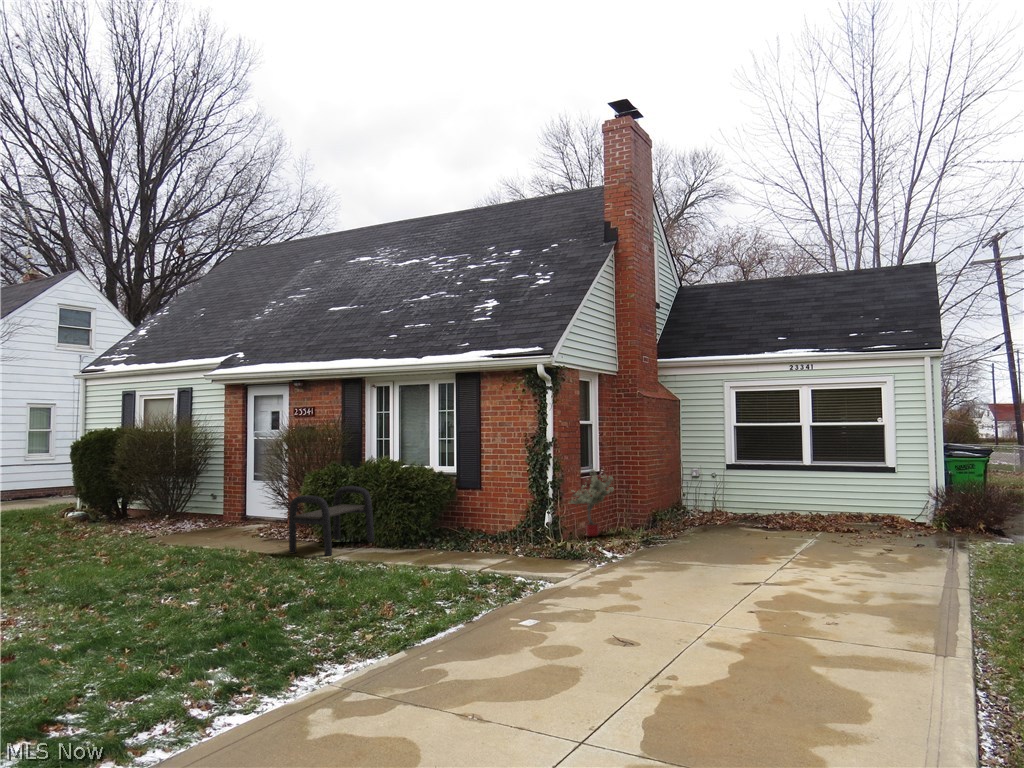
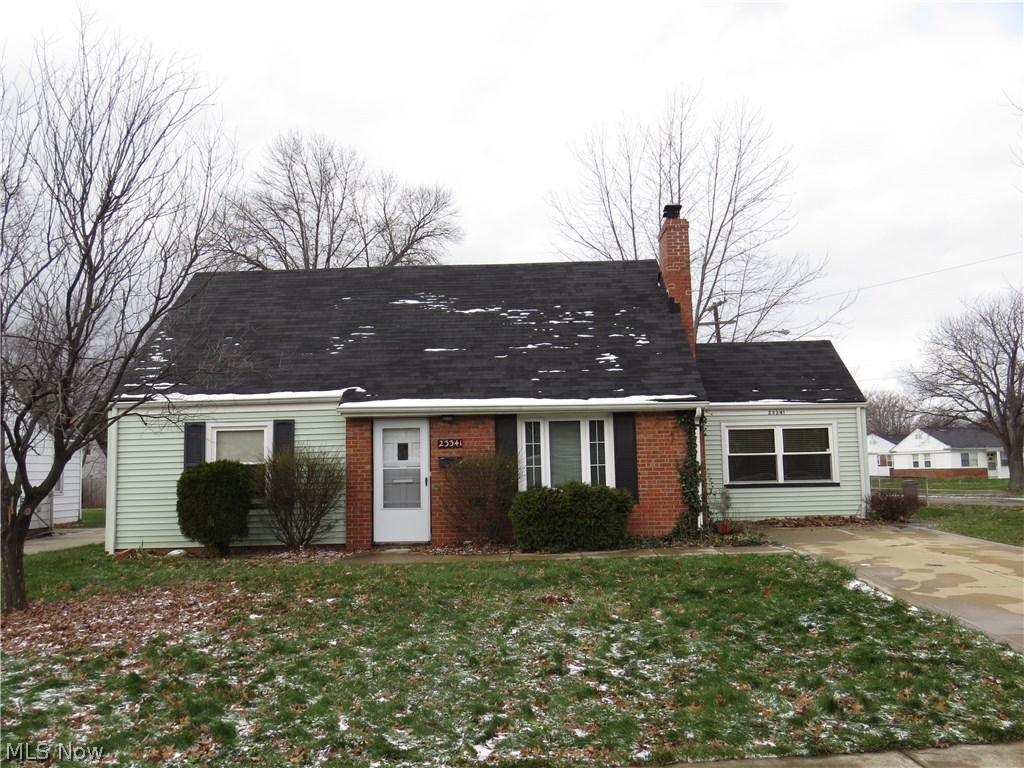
bench: present [289,486,374,556] -> none [556,503,606,559]

